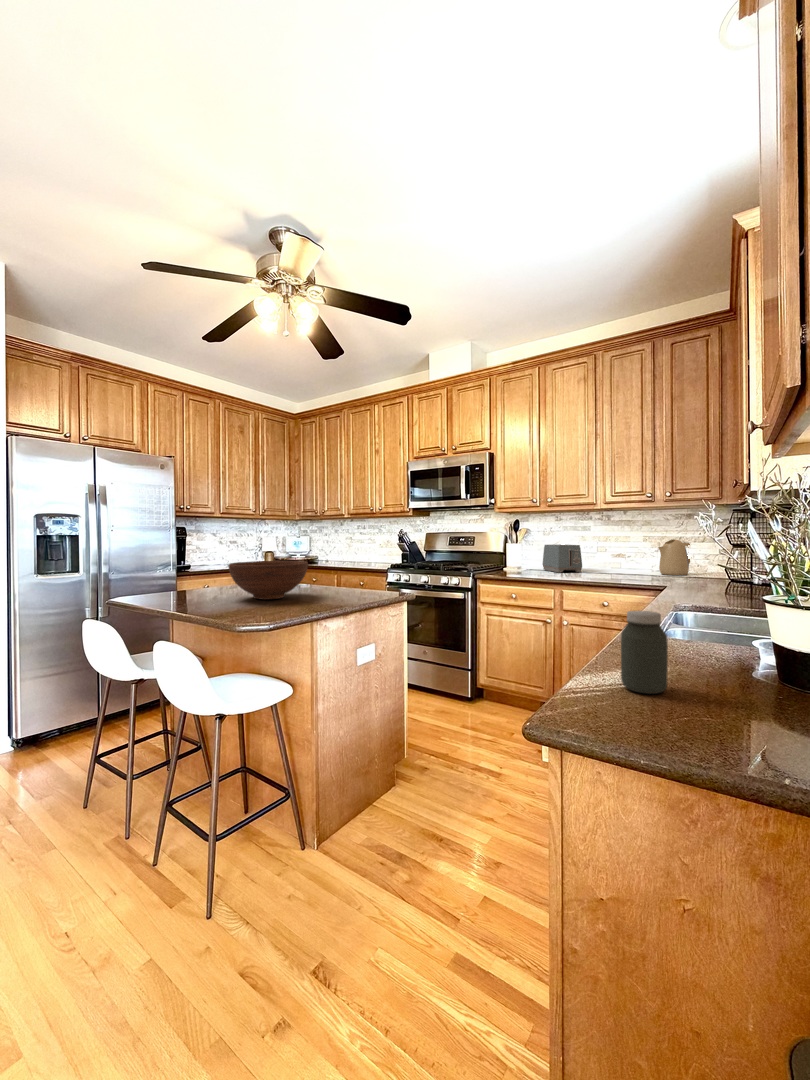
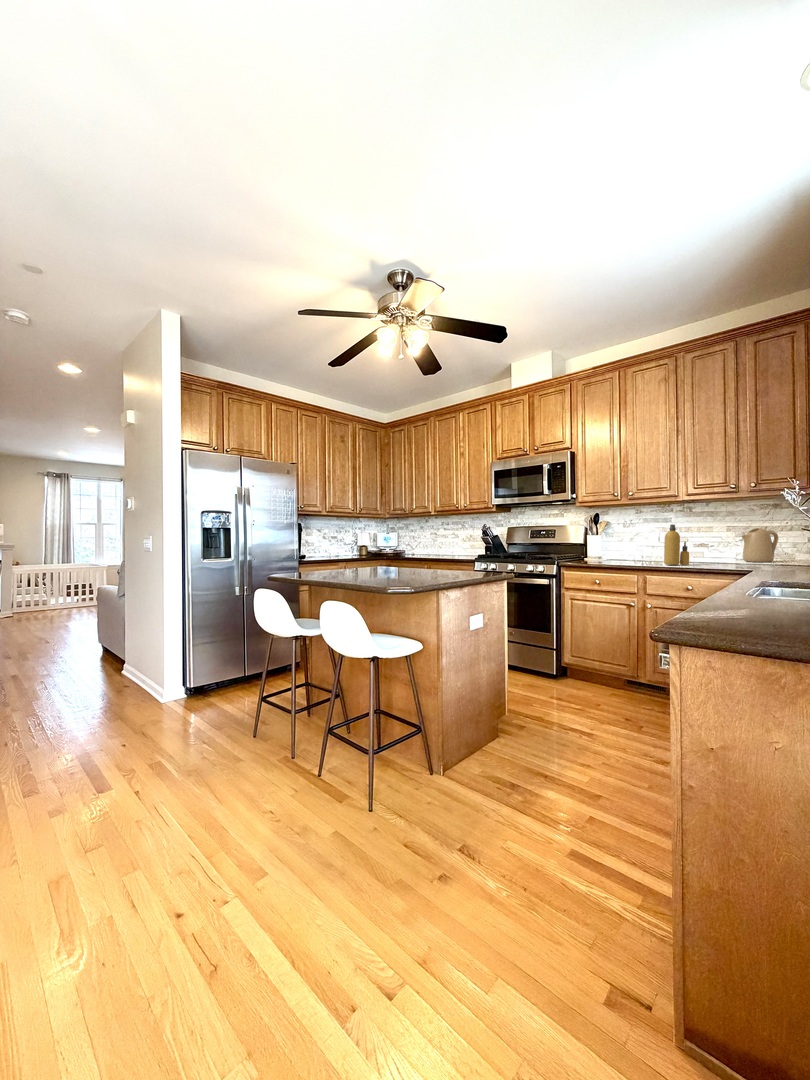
bottle: none [581,536,606,579] -> present [664,524,689,565]
toaster: present [543,544,582,573] -> none [623,535,663,561]
fruit bowl: present [228,561,308,600] -> none [363,545,426,575]
jar: present [621,611,668,694] -> none [720,562,760,623]

